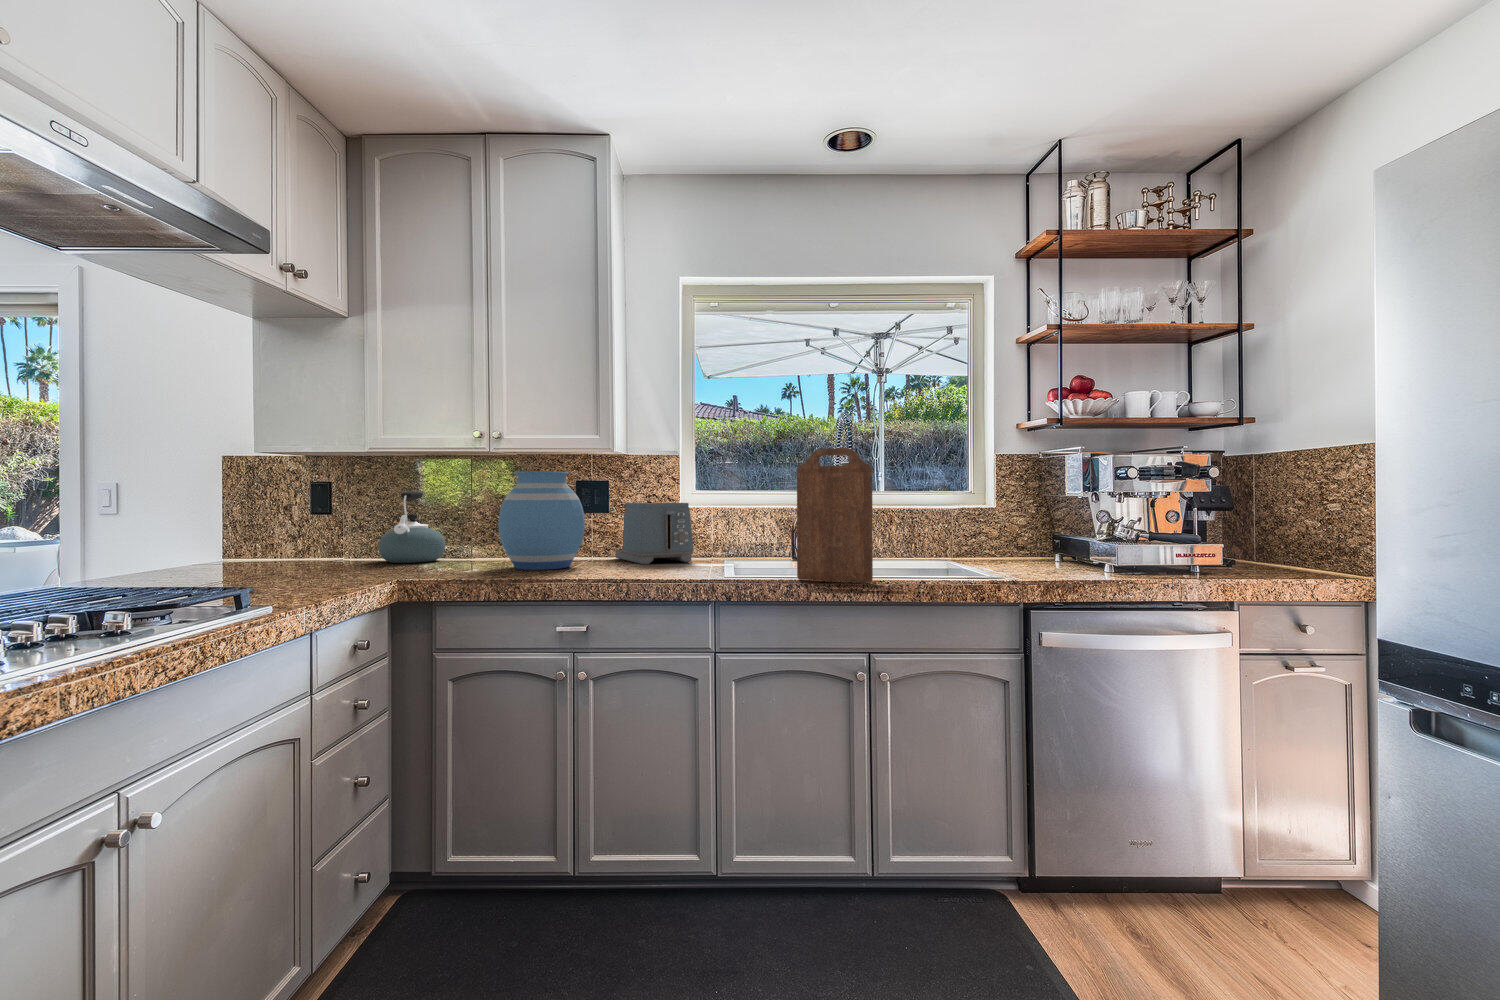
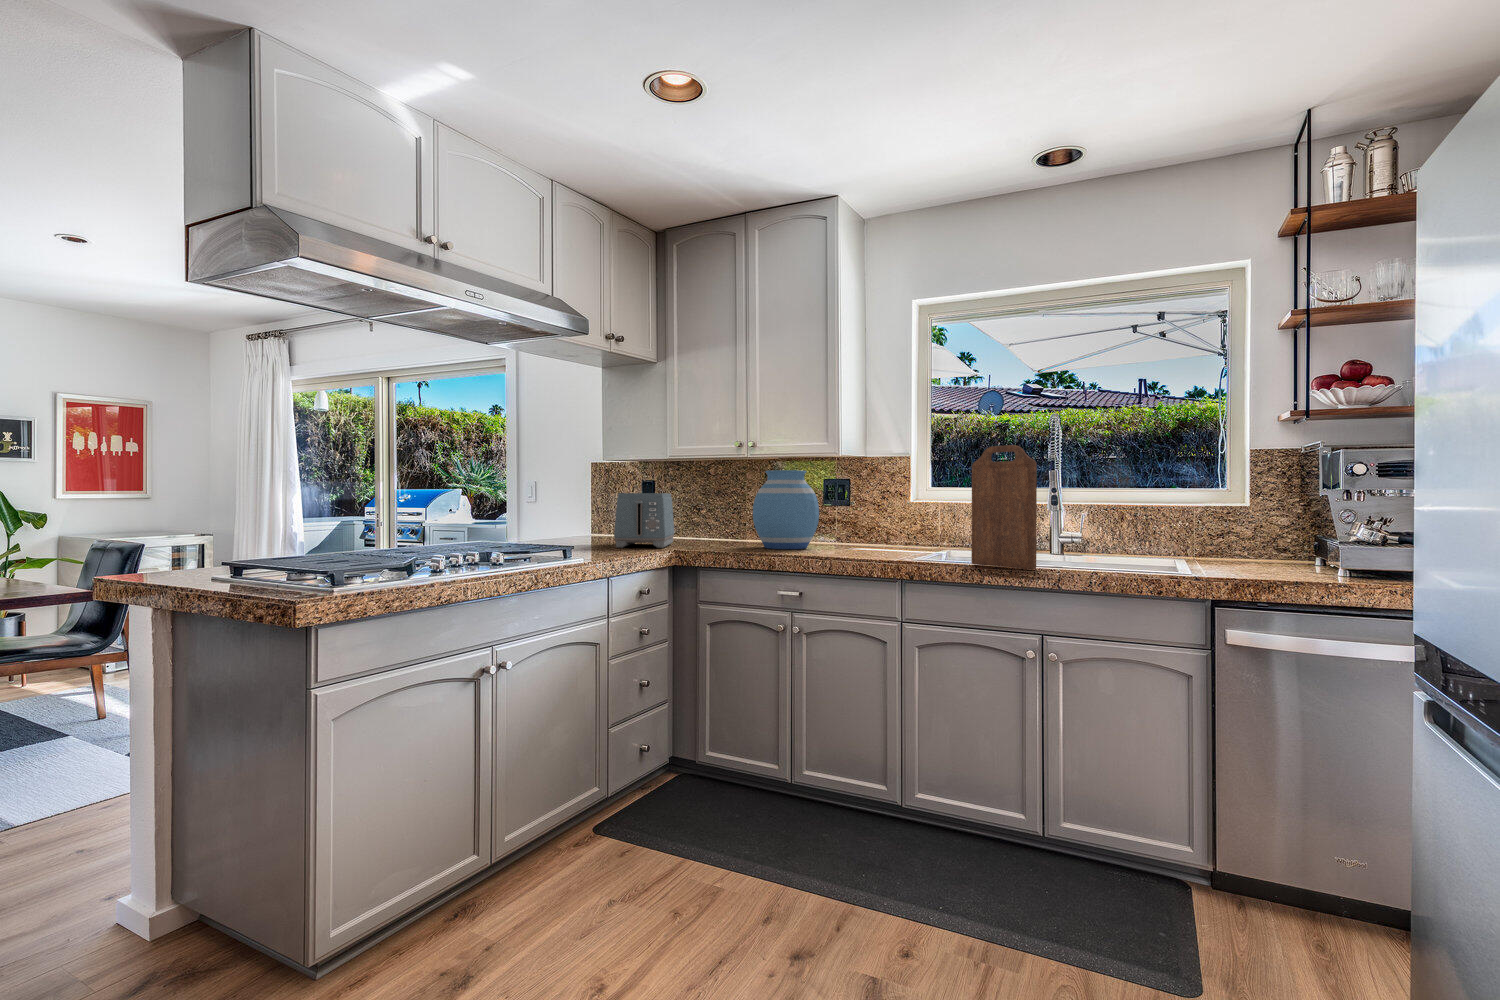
kettle: present [379,491,445,563] -> none [681,487,727,541]
toaster: present [614,502,694,565] -> present [614,493,674,548]

